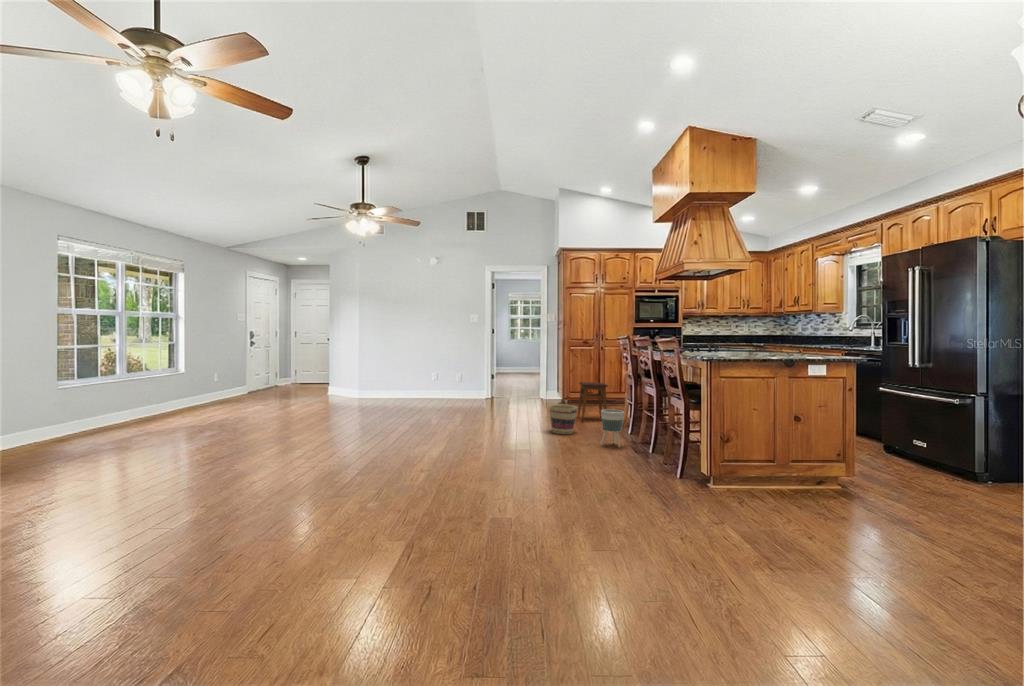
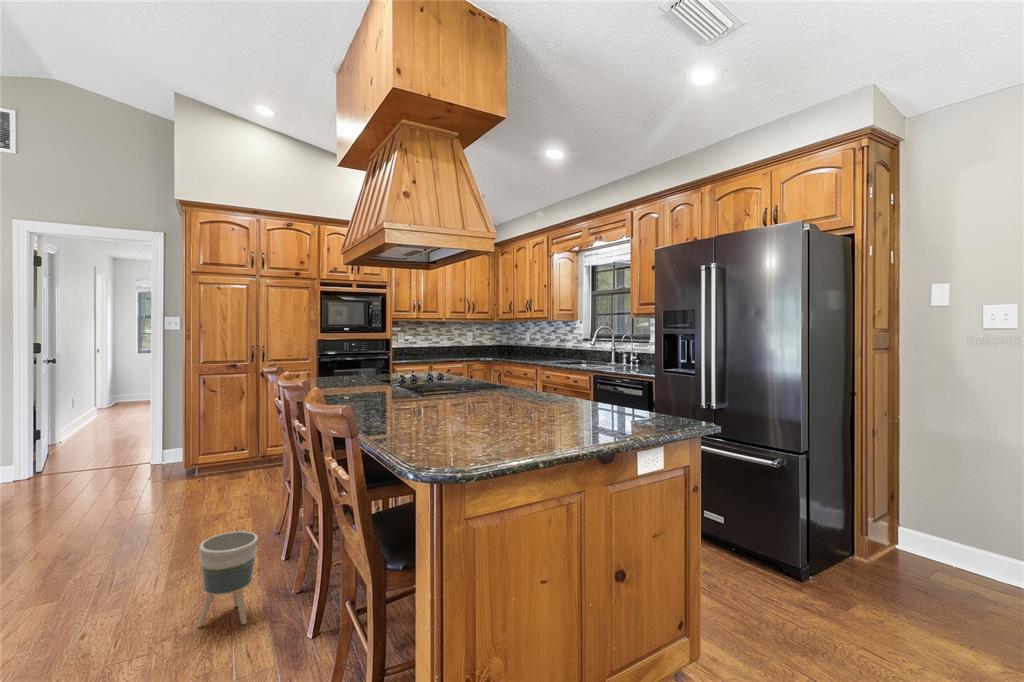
stool: present [578,382,608,421] -> none [200,441,257,525]
basket: present [549,404,577,434] -> none [88,513,167,593]

